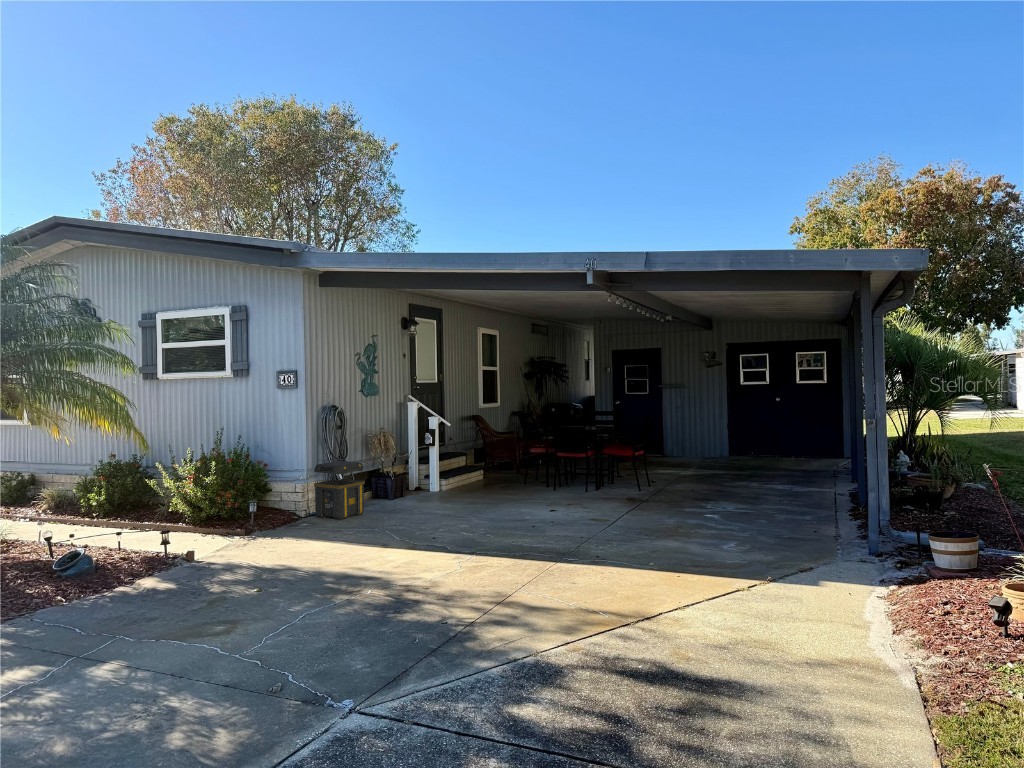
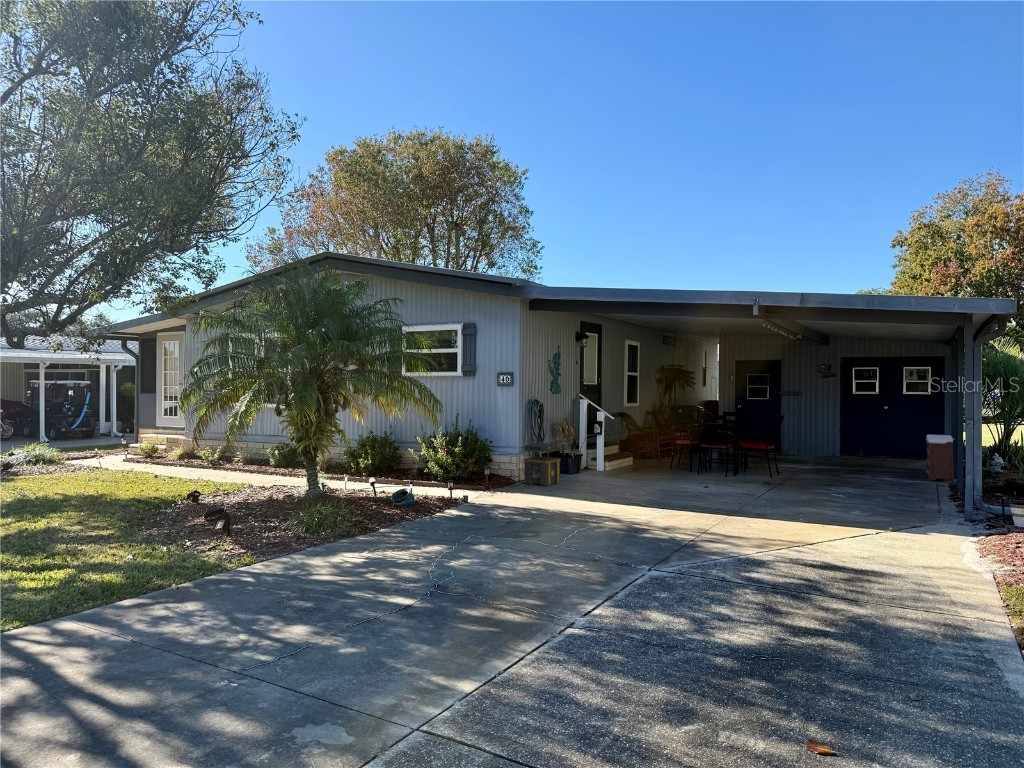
bench: none [820,438,855,496] -> present [926,435,954,483]

